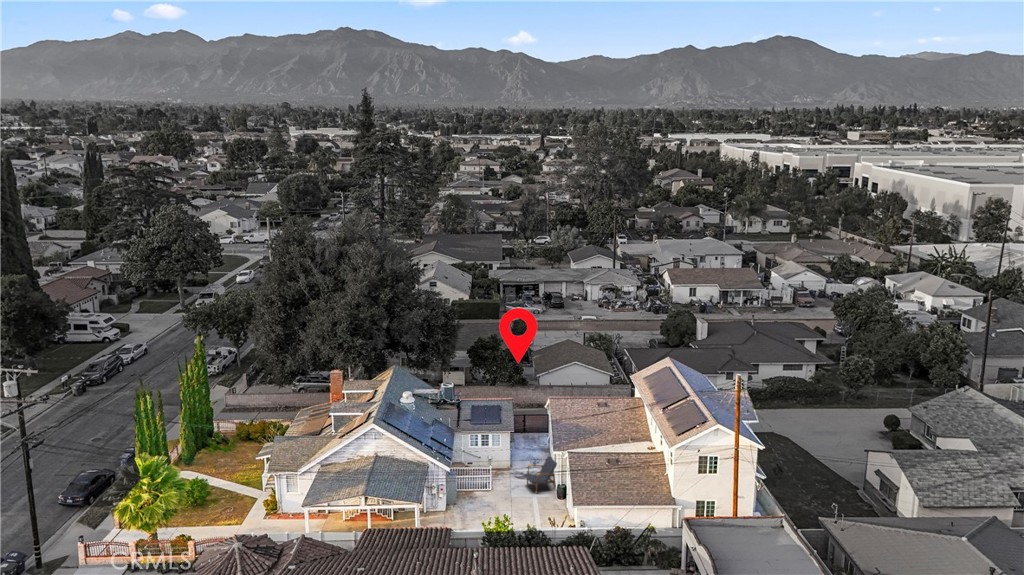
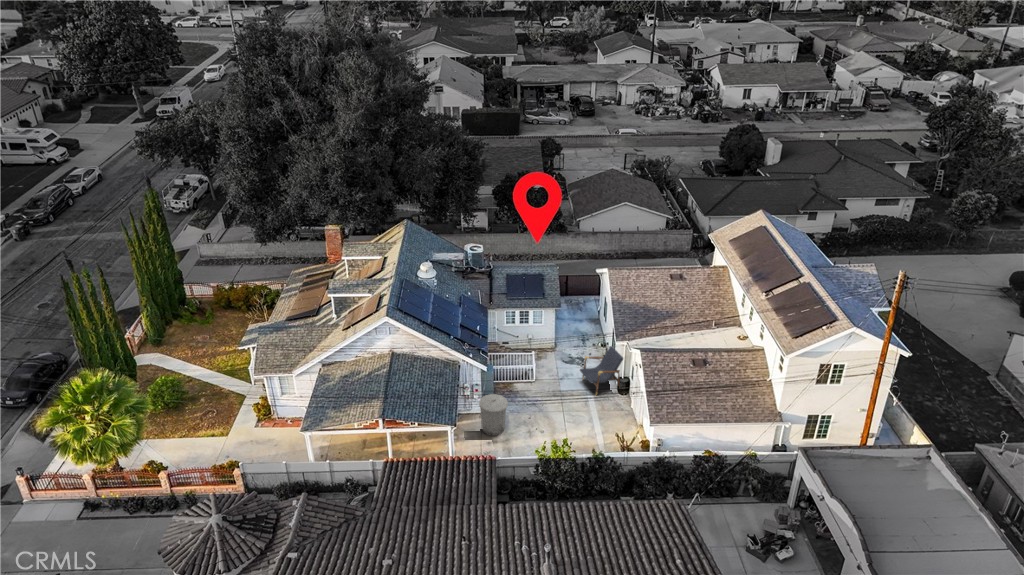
trash can: none [441,486,463,518] -> present [479,394,508,436]

